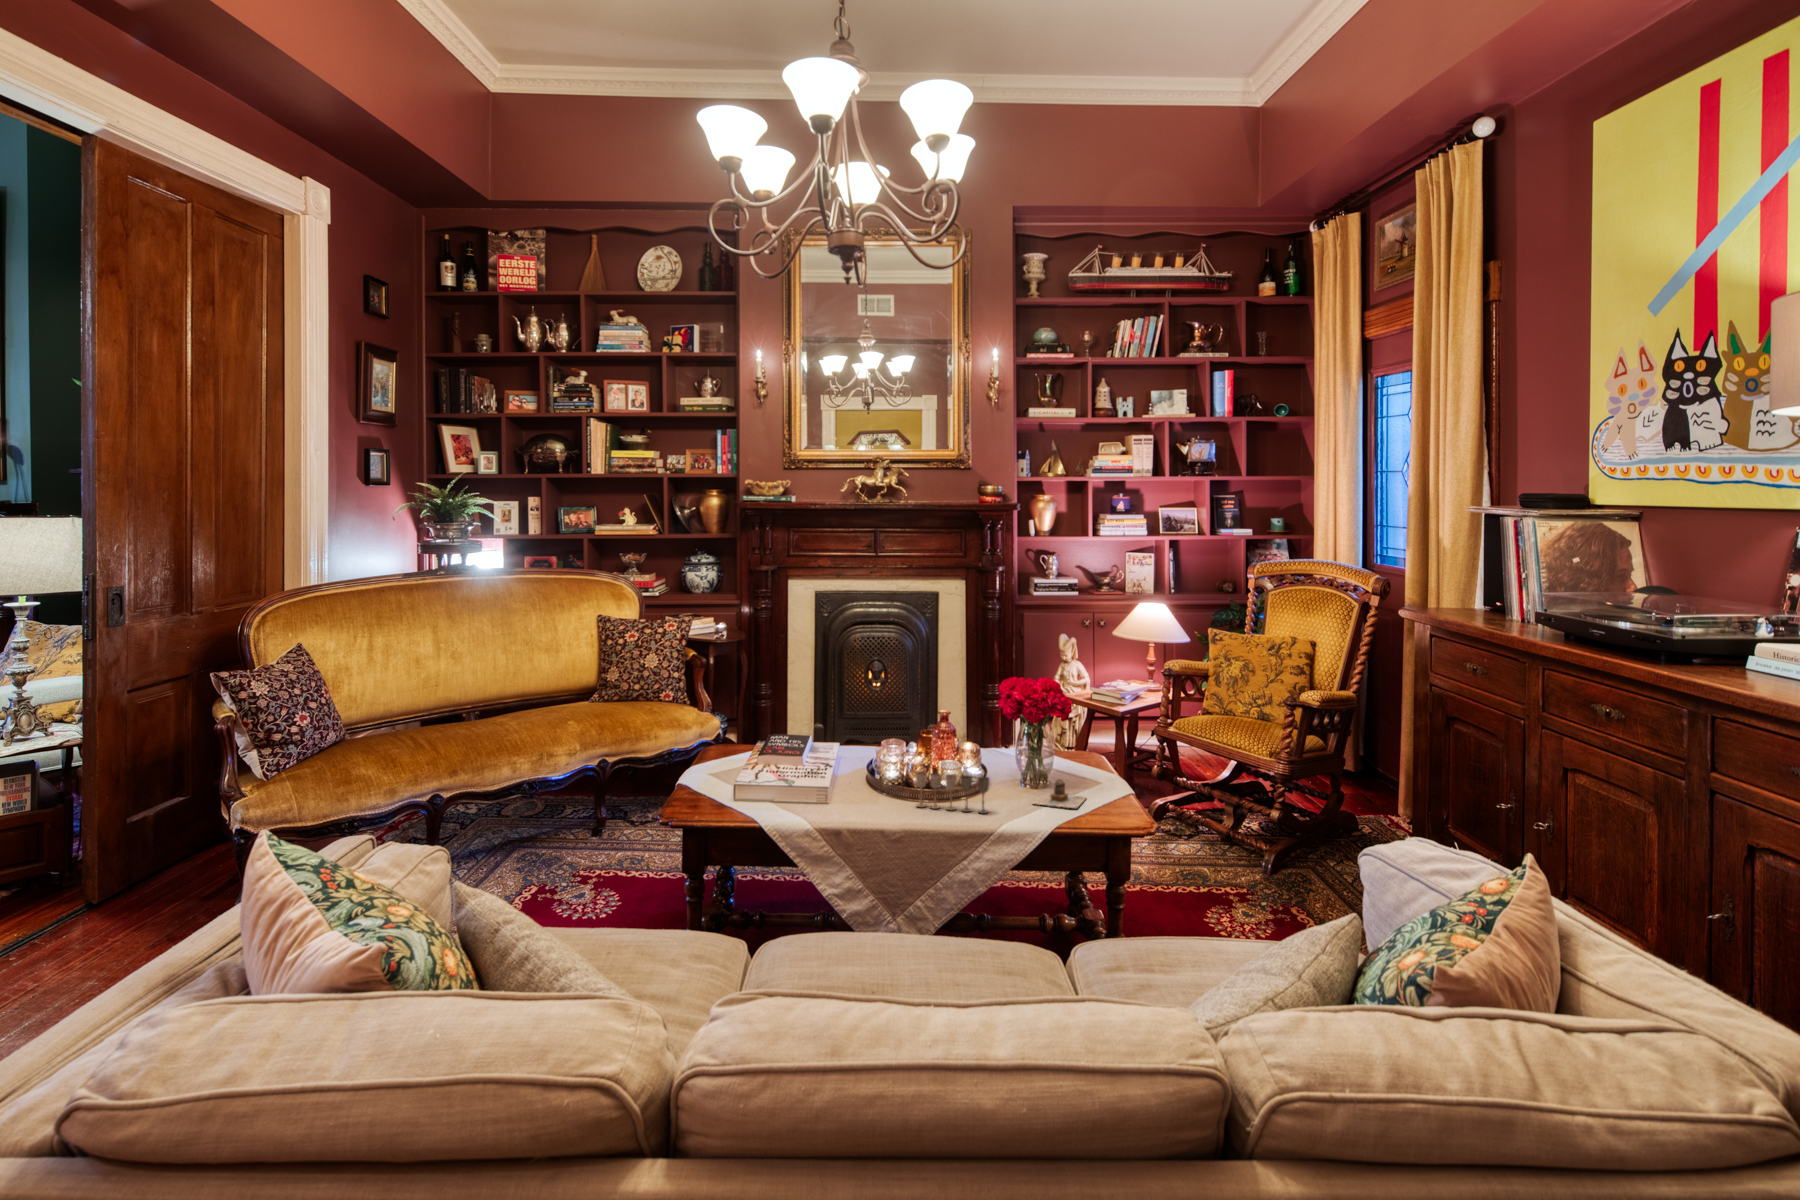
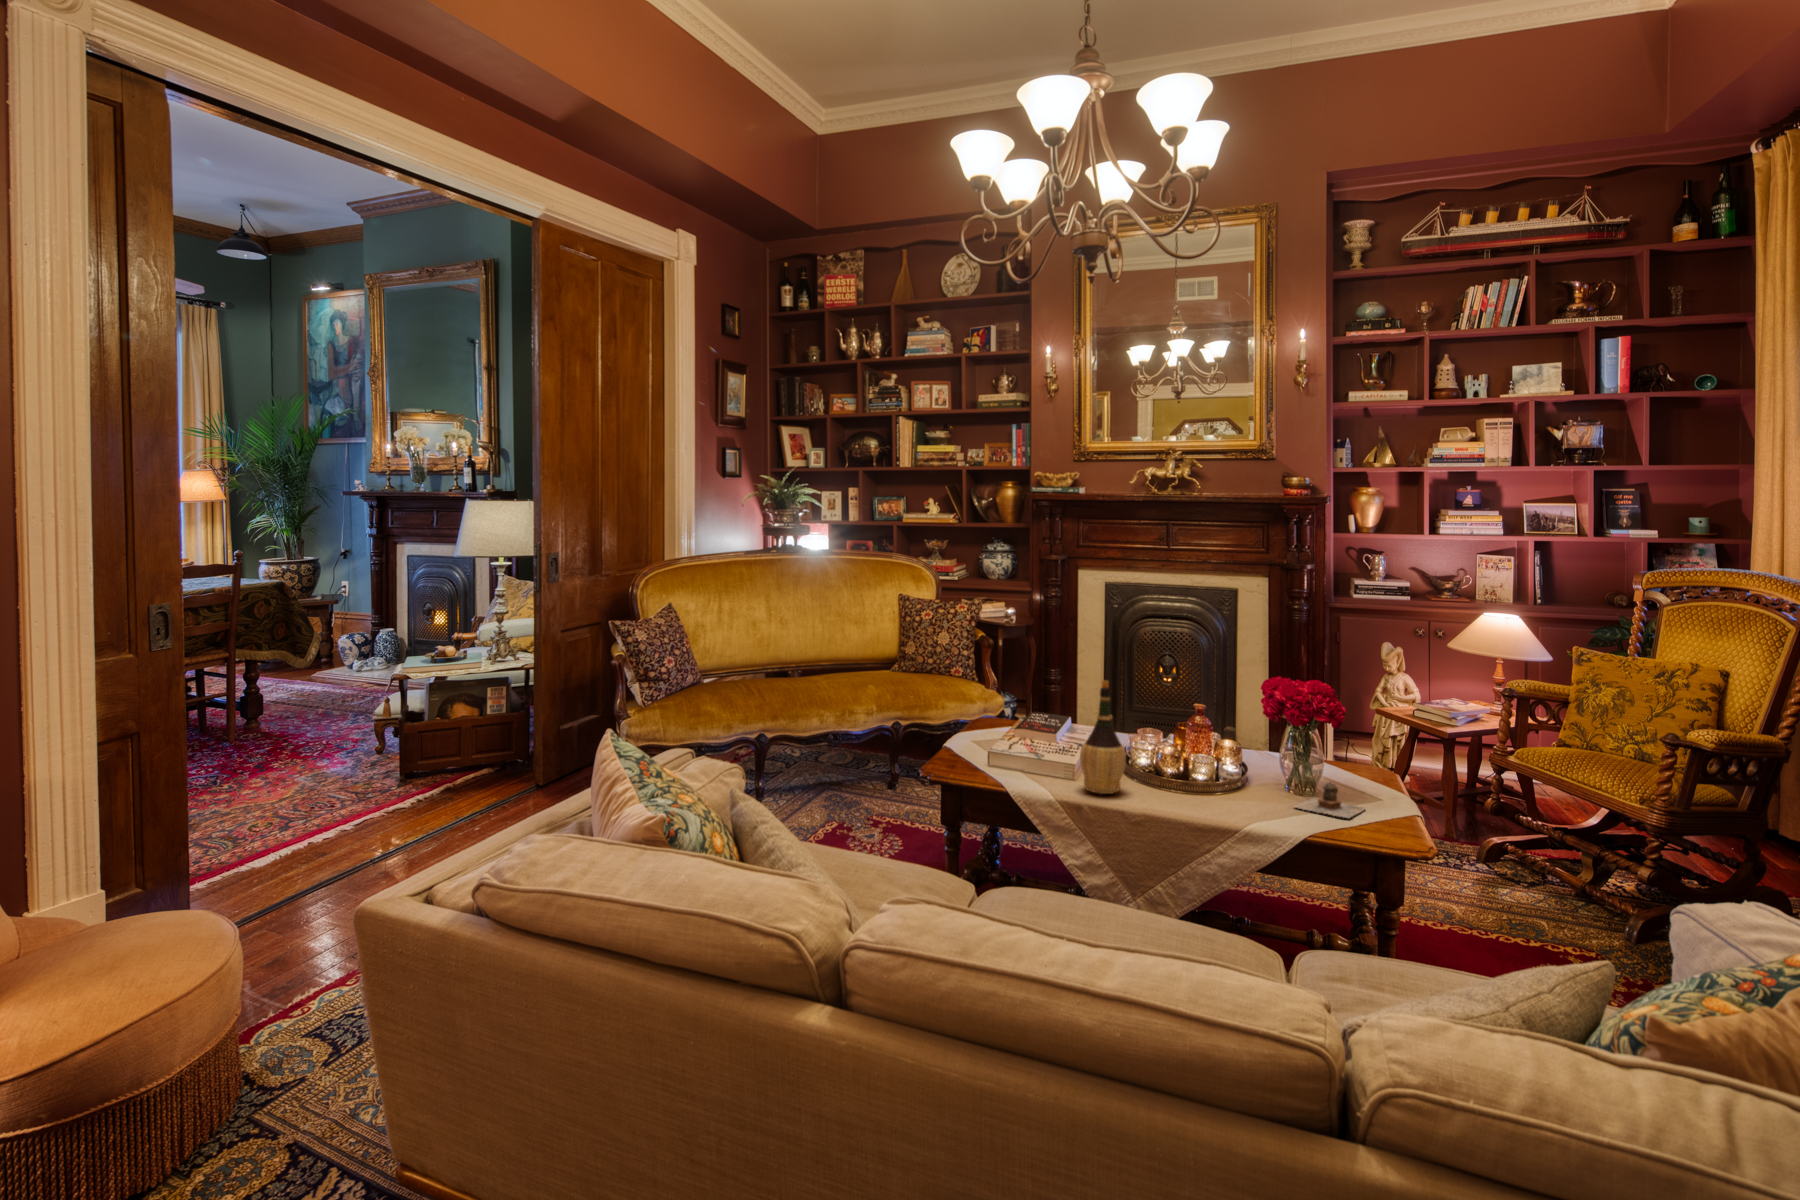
wine bottle: none [850,707,891,812] -> present [1080,681,1126,794]
wine glass: present [916,771,989,813] -> none [1154,757,1239,811]

